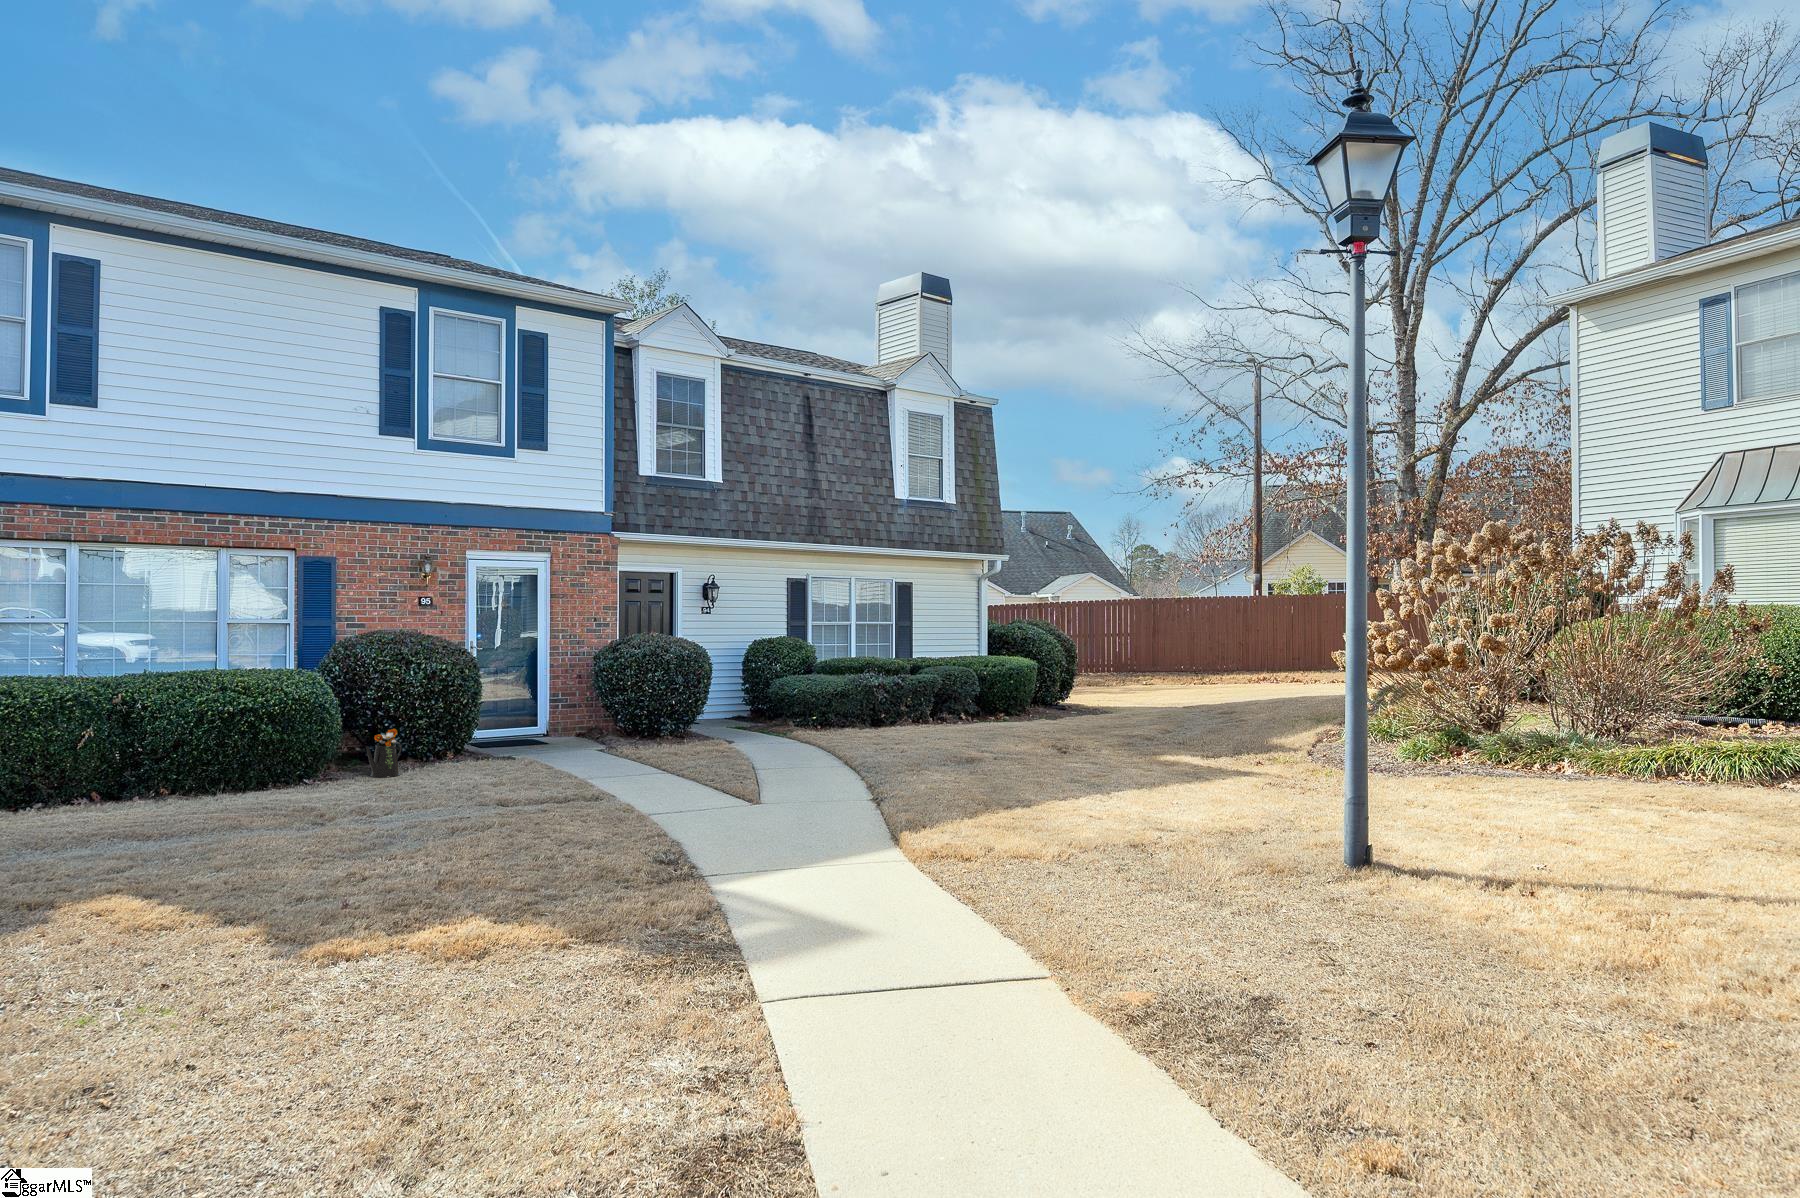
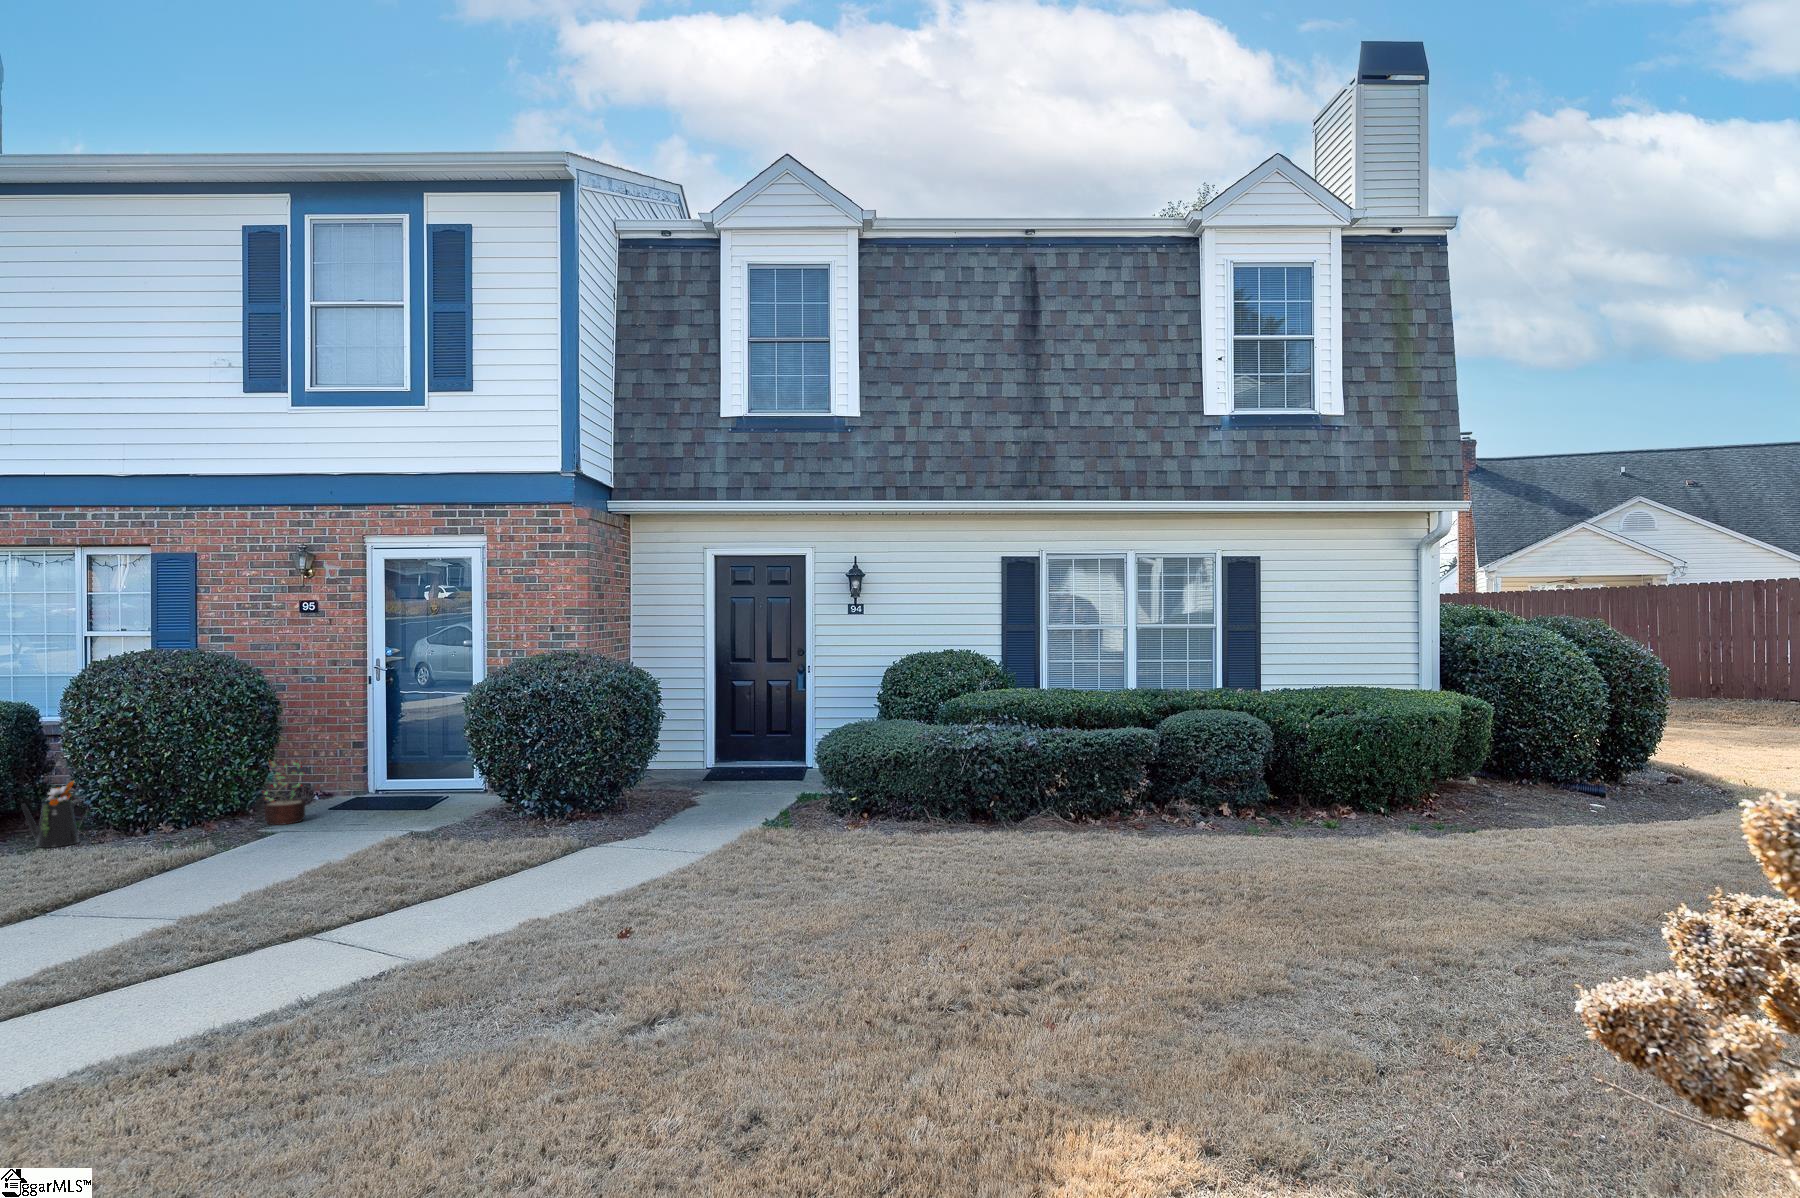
decorative plant: none [465,711,494,757] -> present [265,761,306,825]

